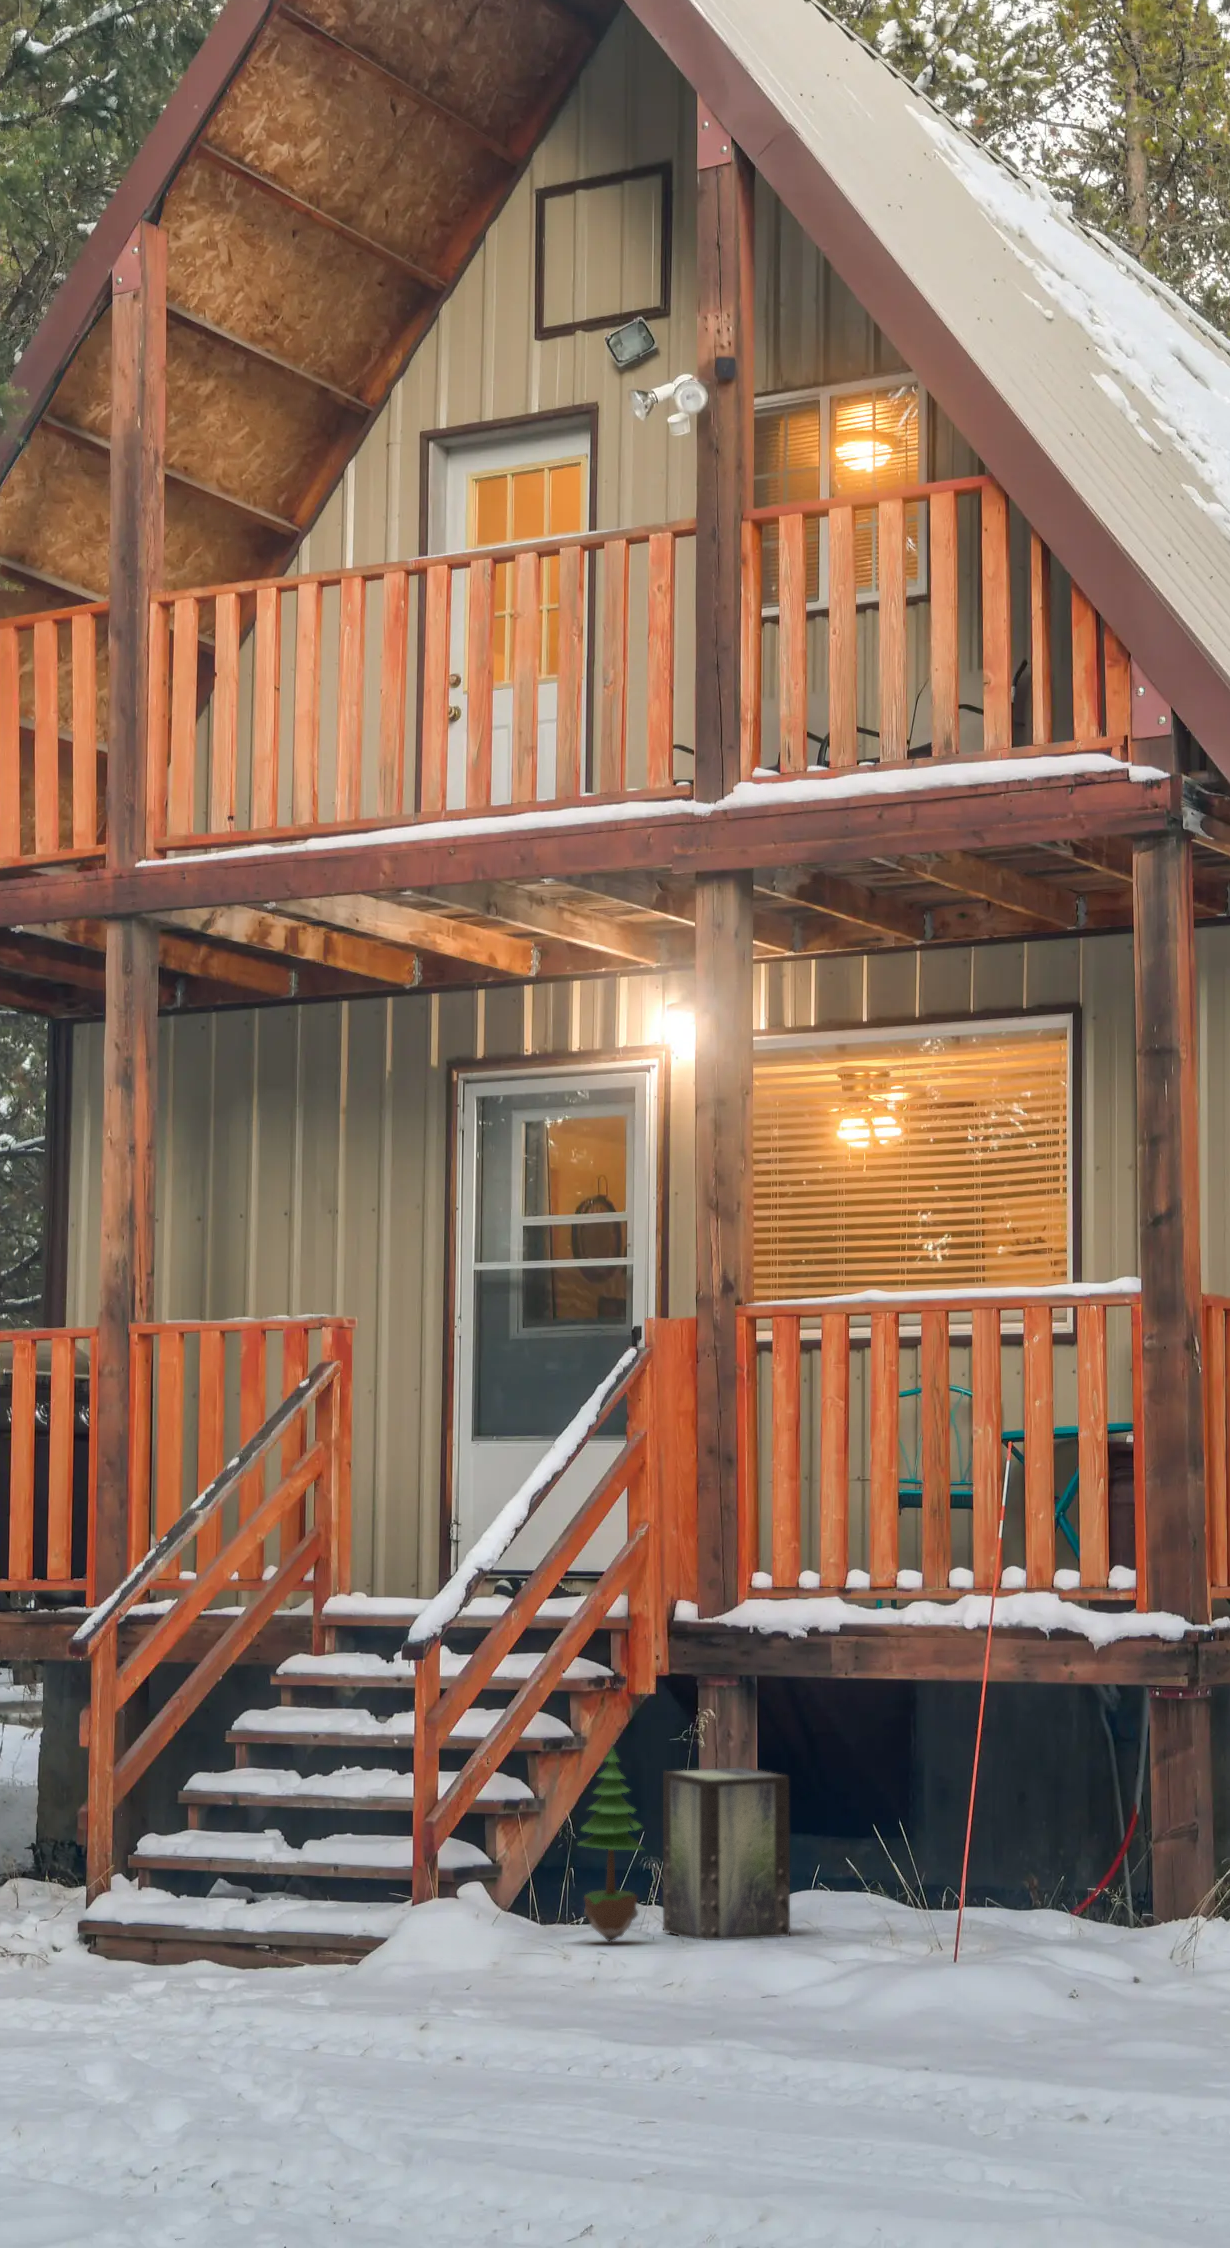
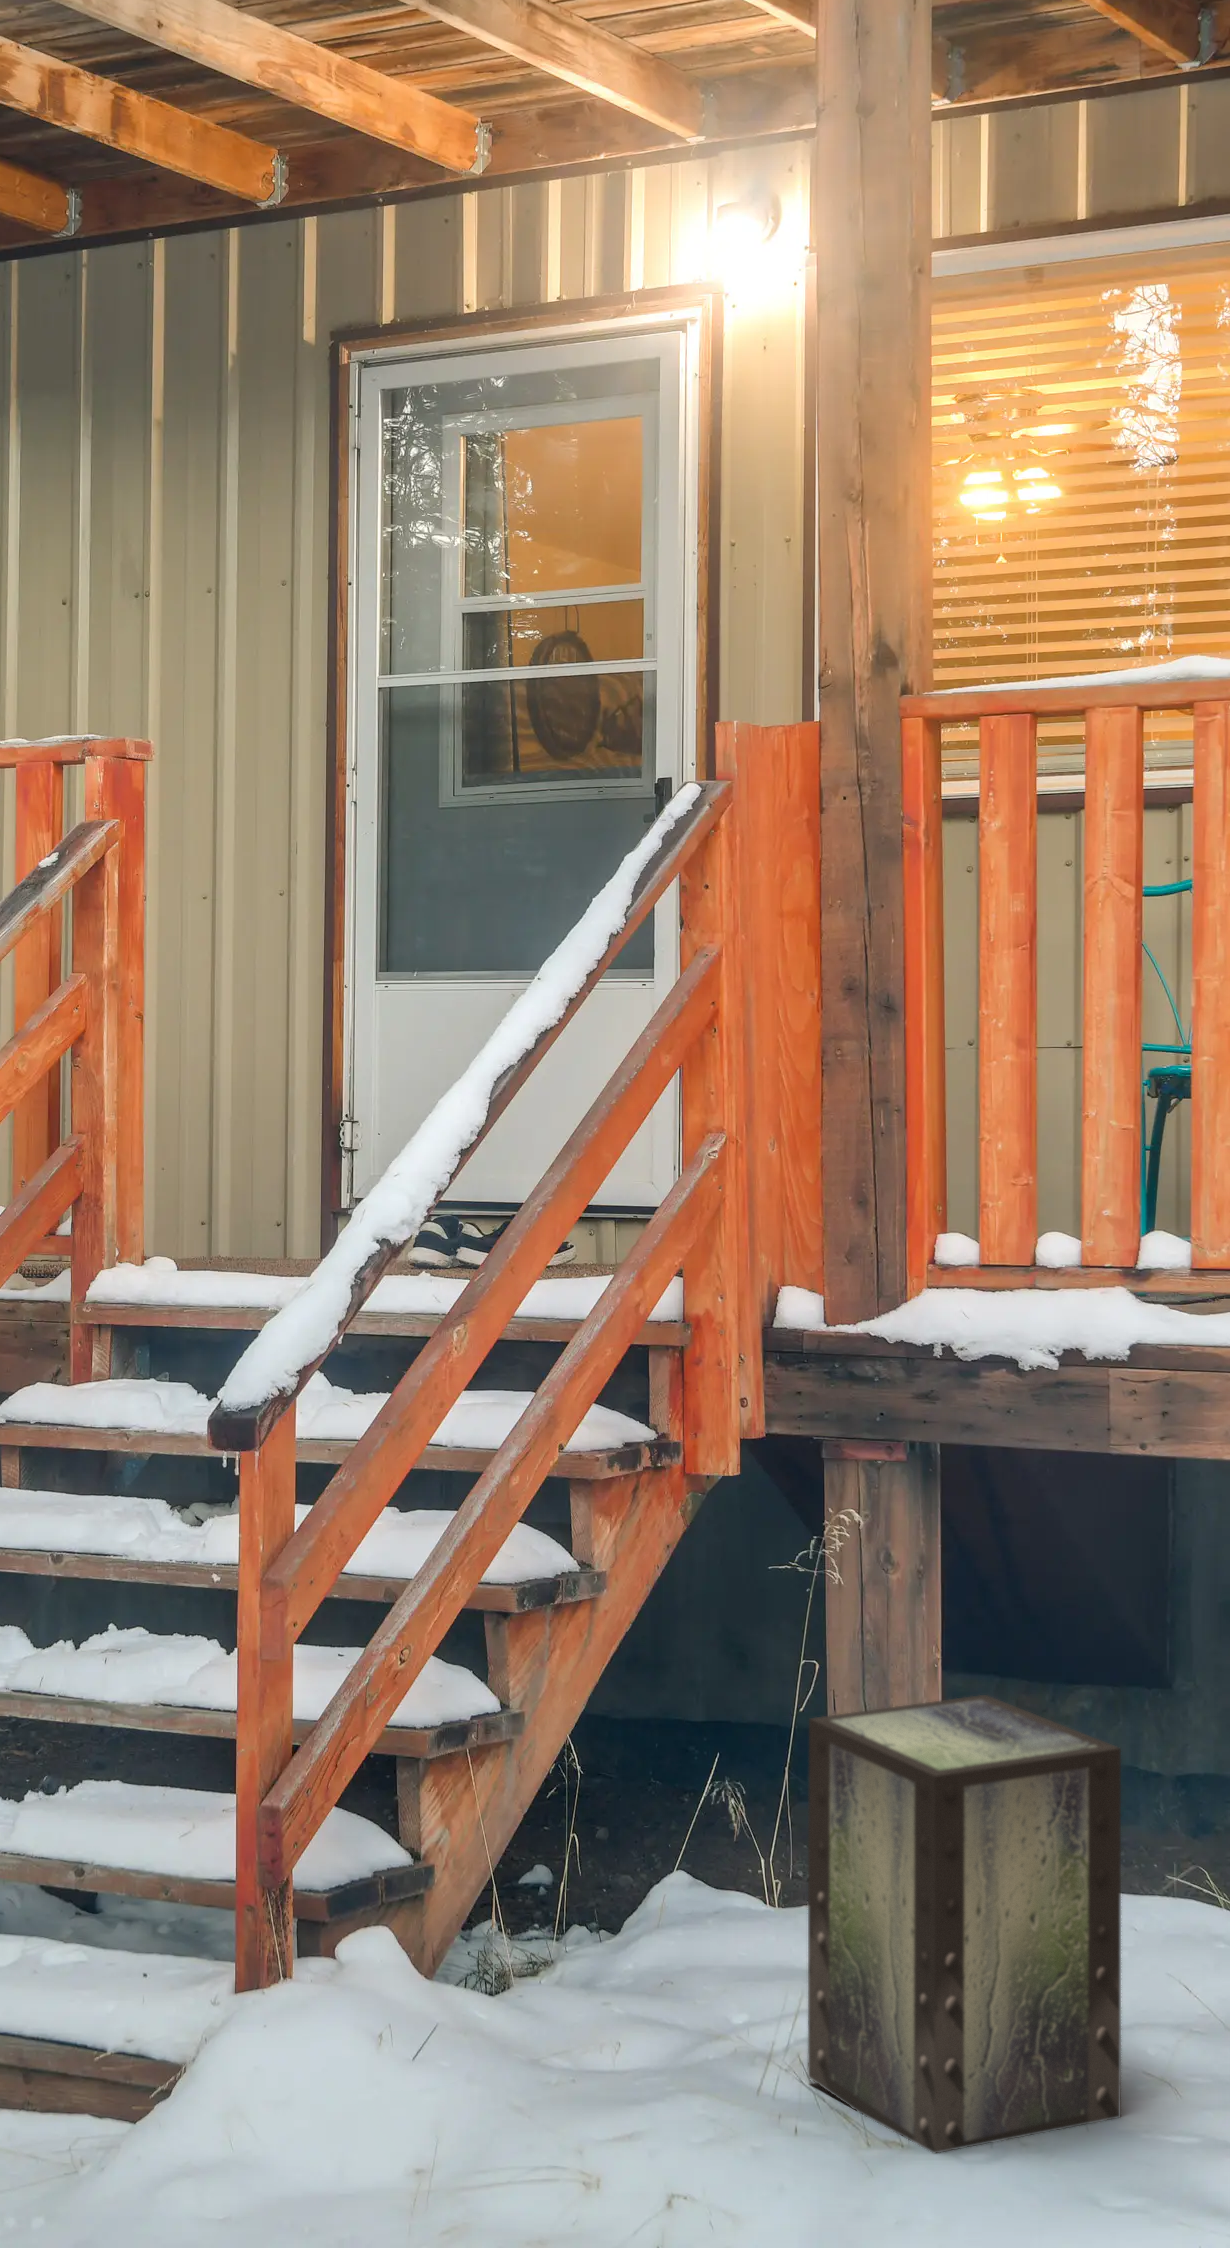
potted tree: present [578,1745,645,1942] -> none [622,1700,792,2181]

